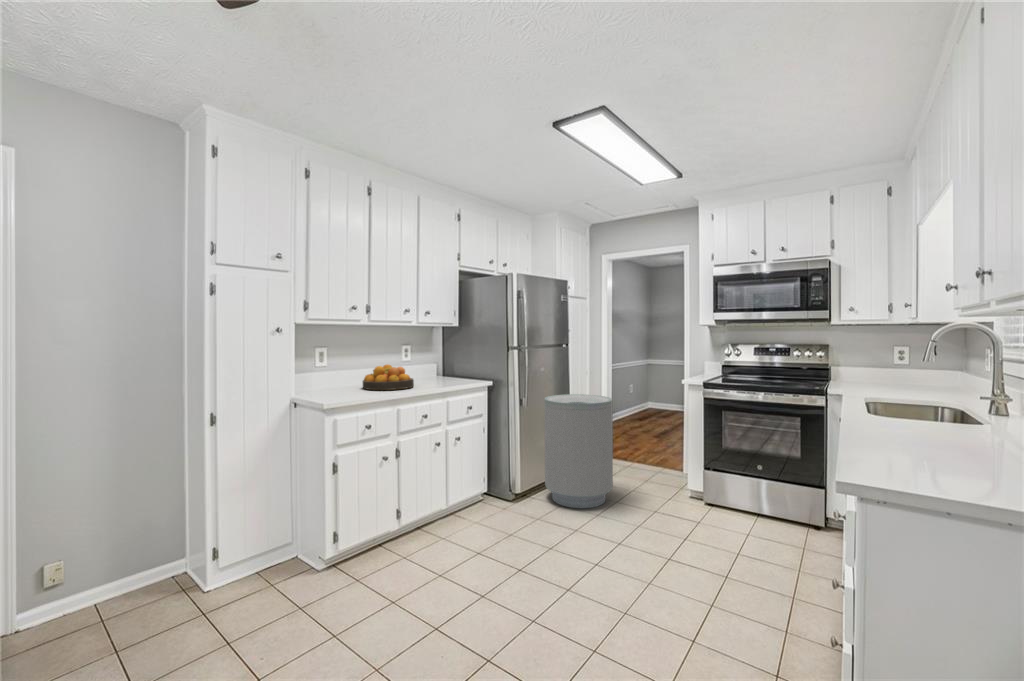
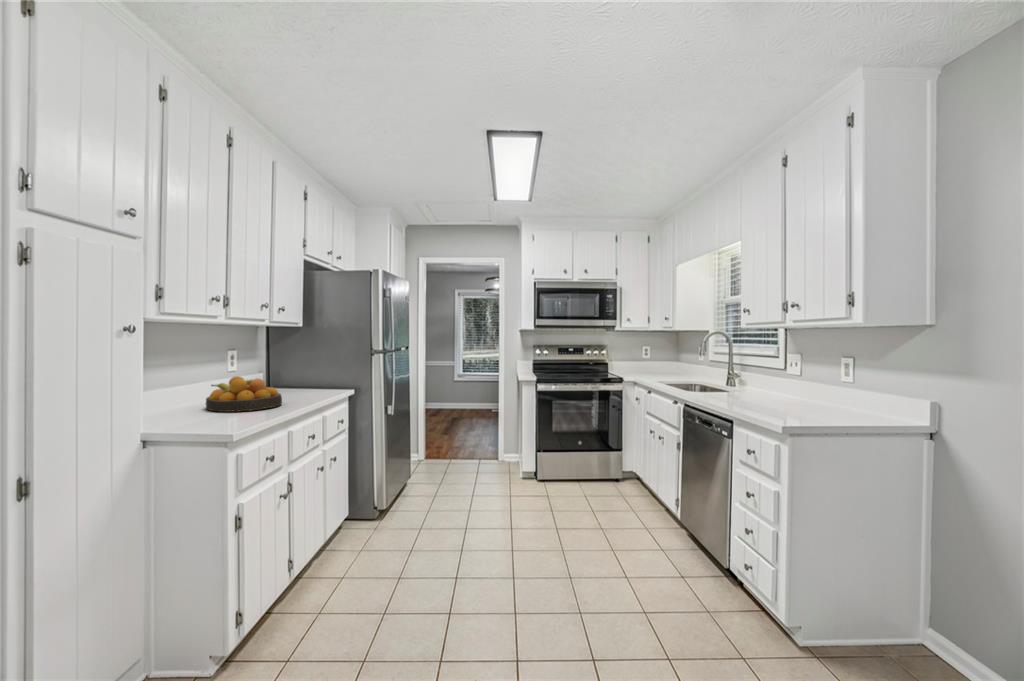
trash can: present [544,394,613,508] -> none [404,396,472,510]

